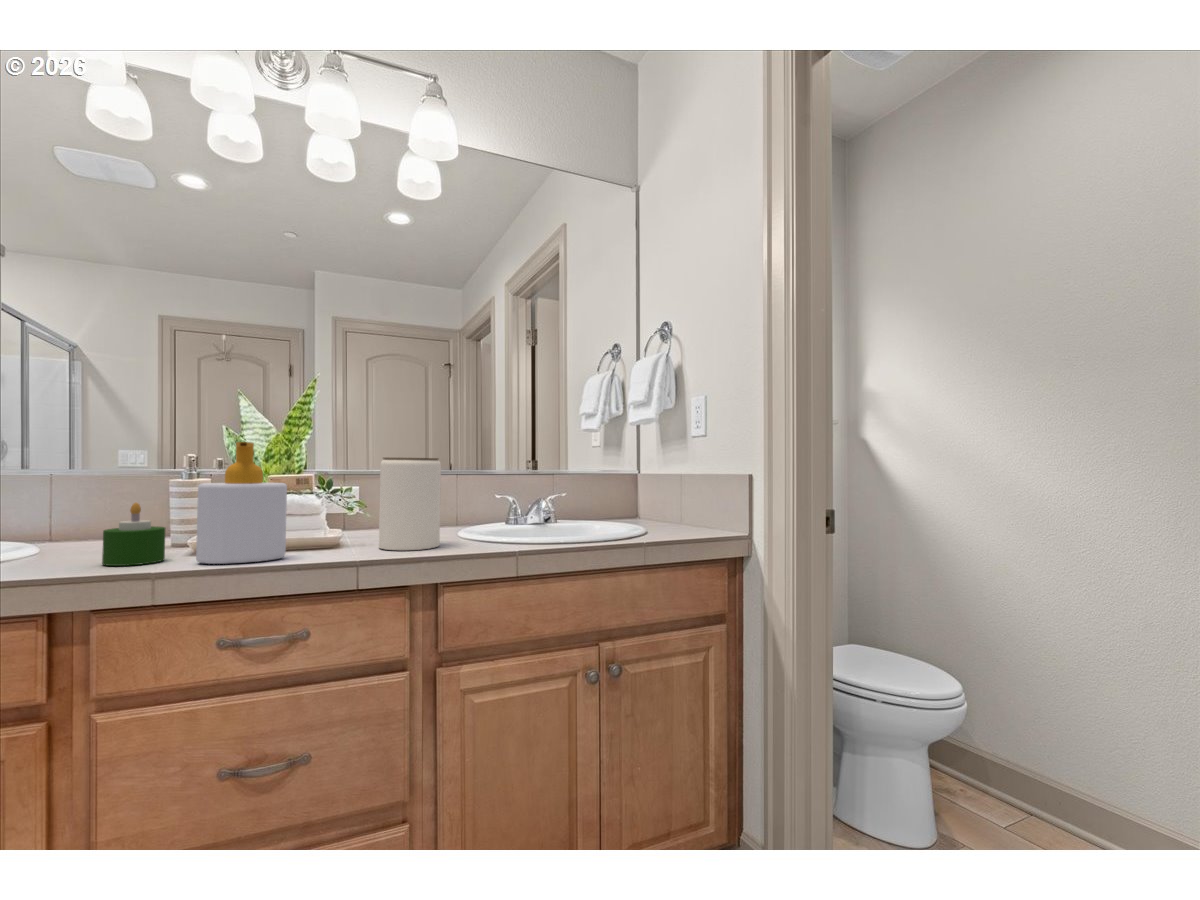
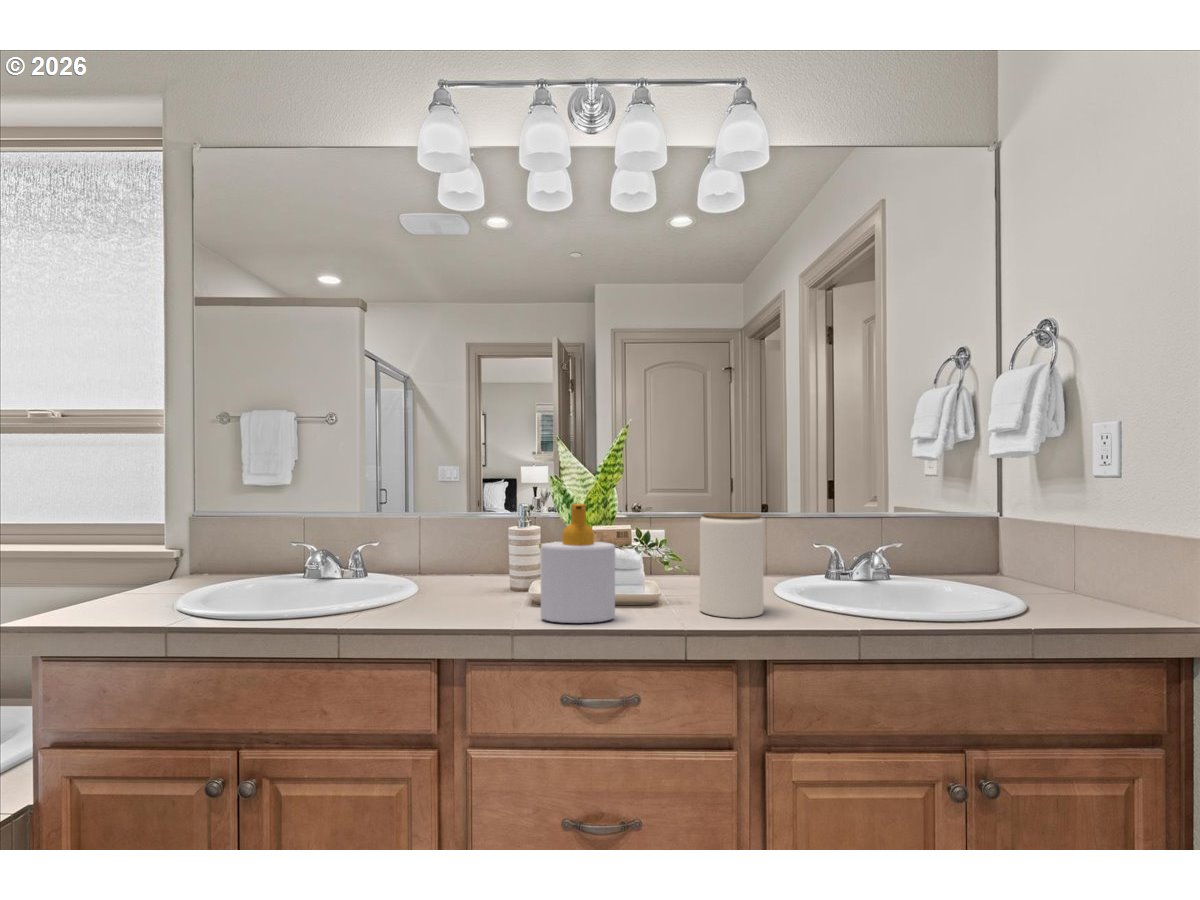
candle: present [102,503,166,566] -> none [468,558,514,617]

